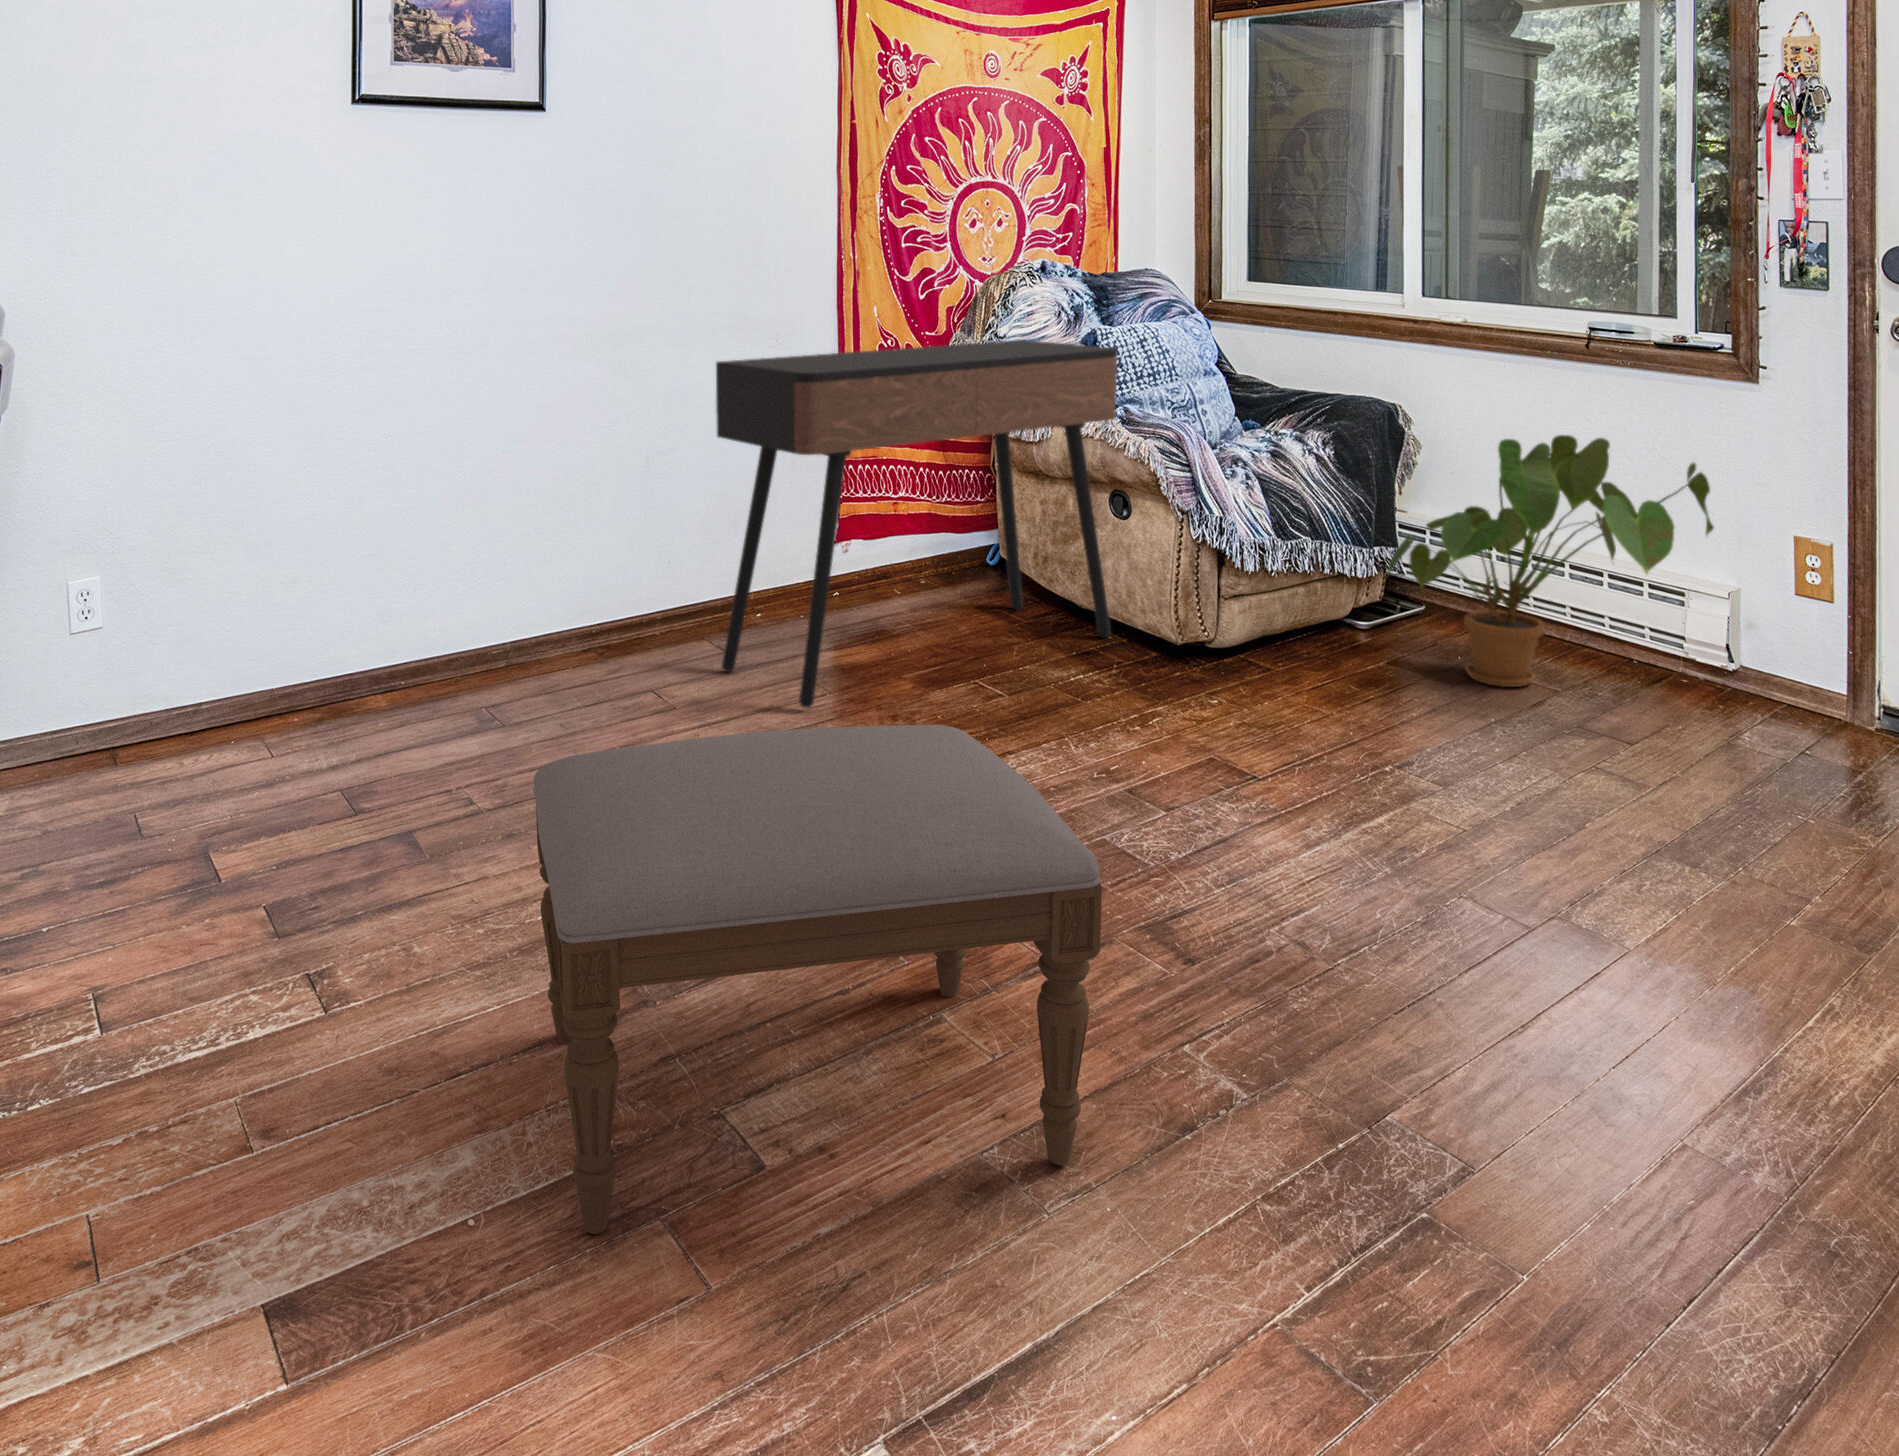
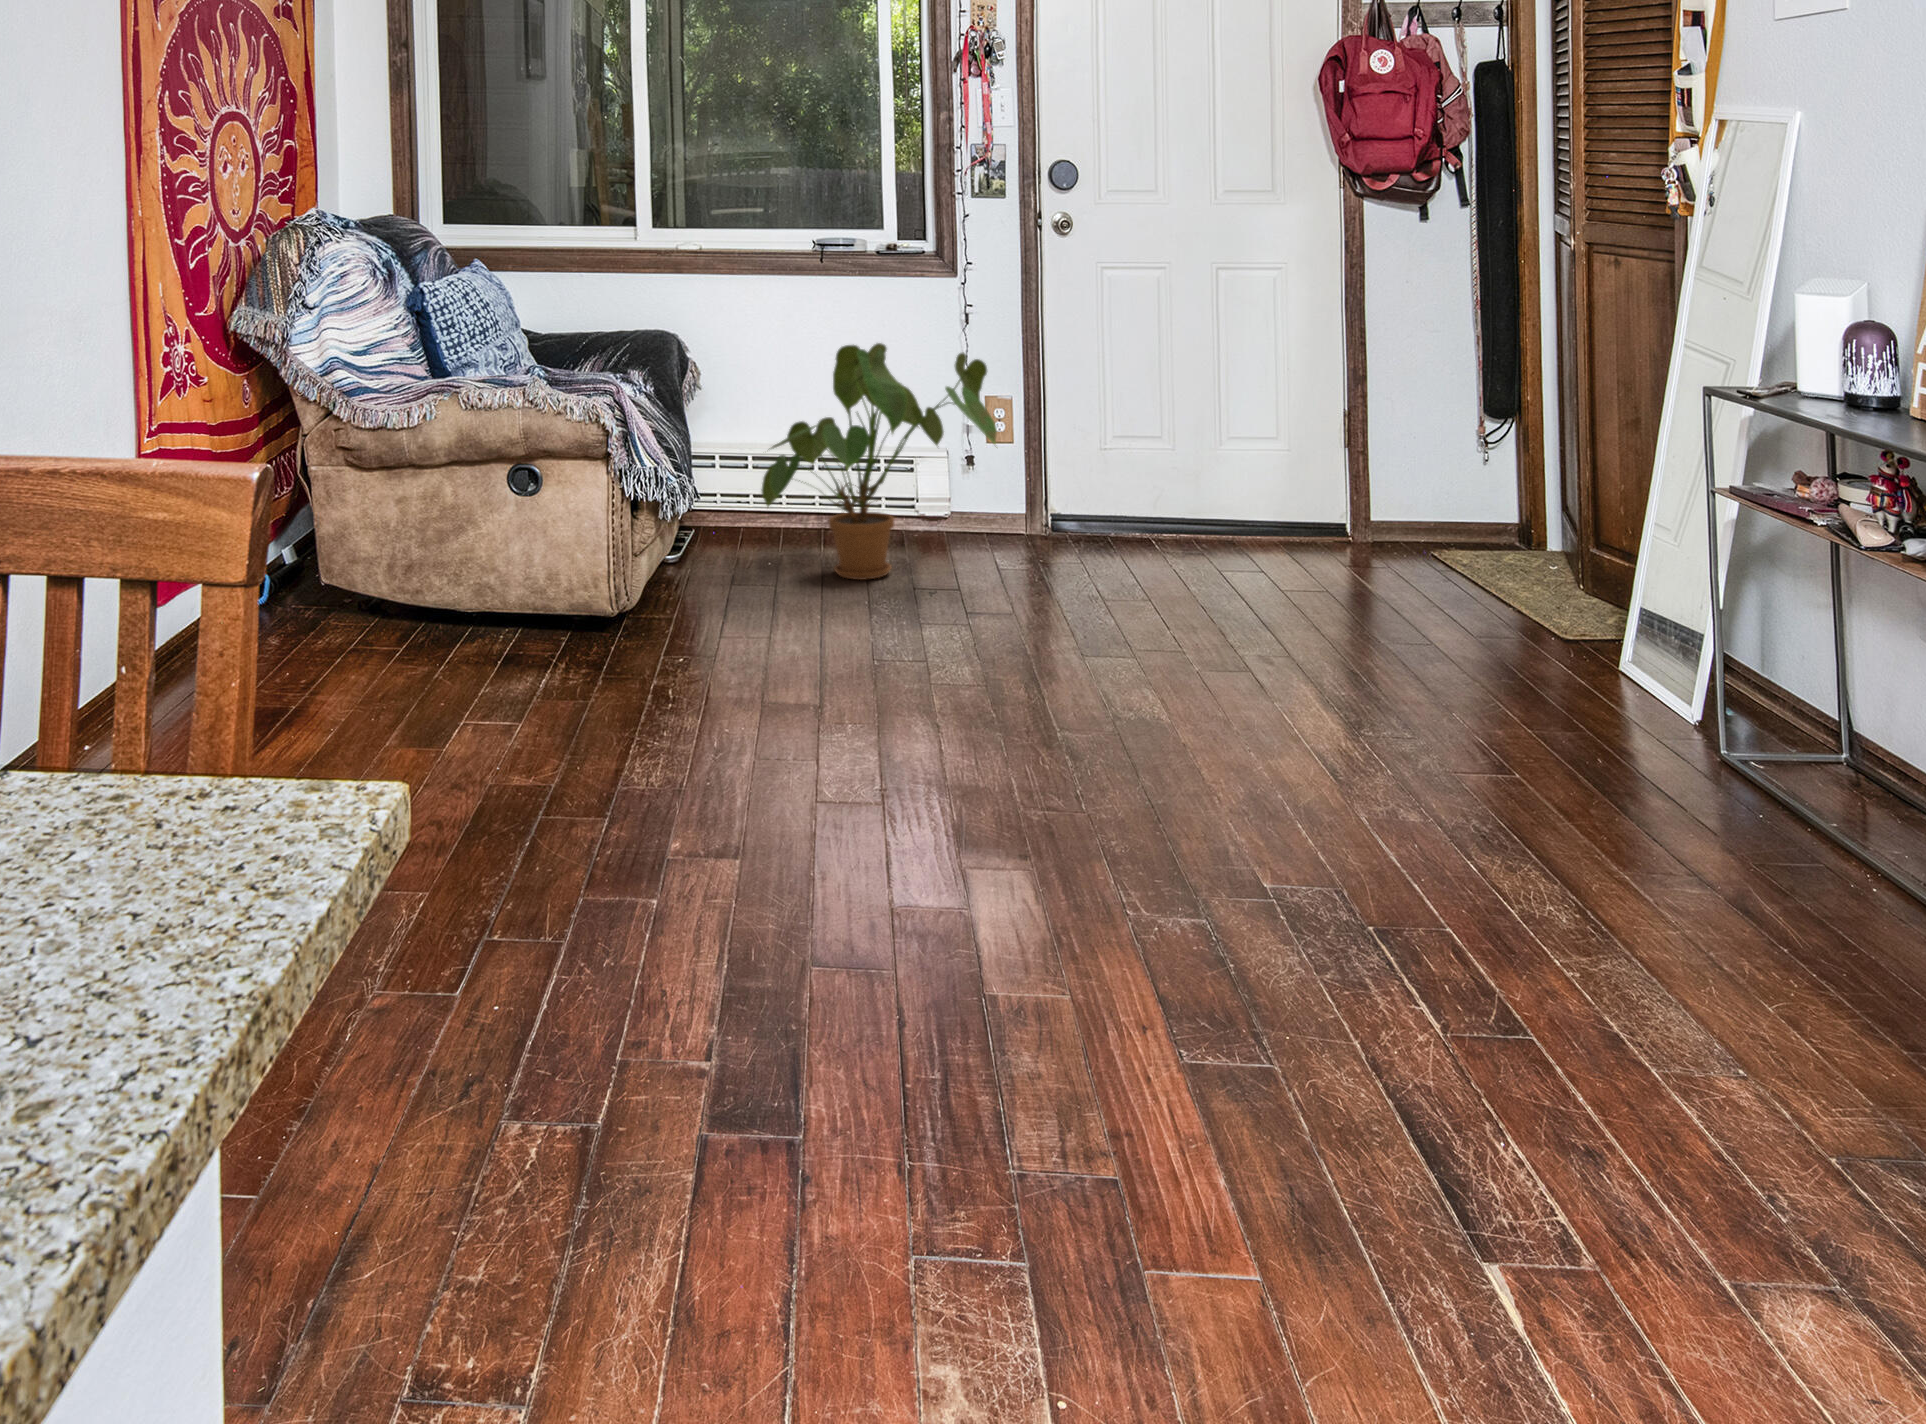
console table: present [716,340,1118,708] -> none [185,300,538,785]
ottoman: present [533,725,1102,1234] -> none [868,648,1369,1219]

